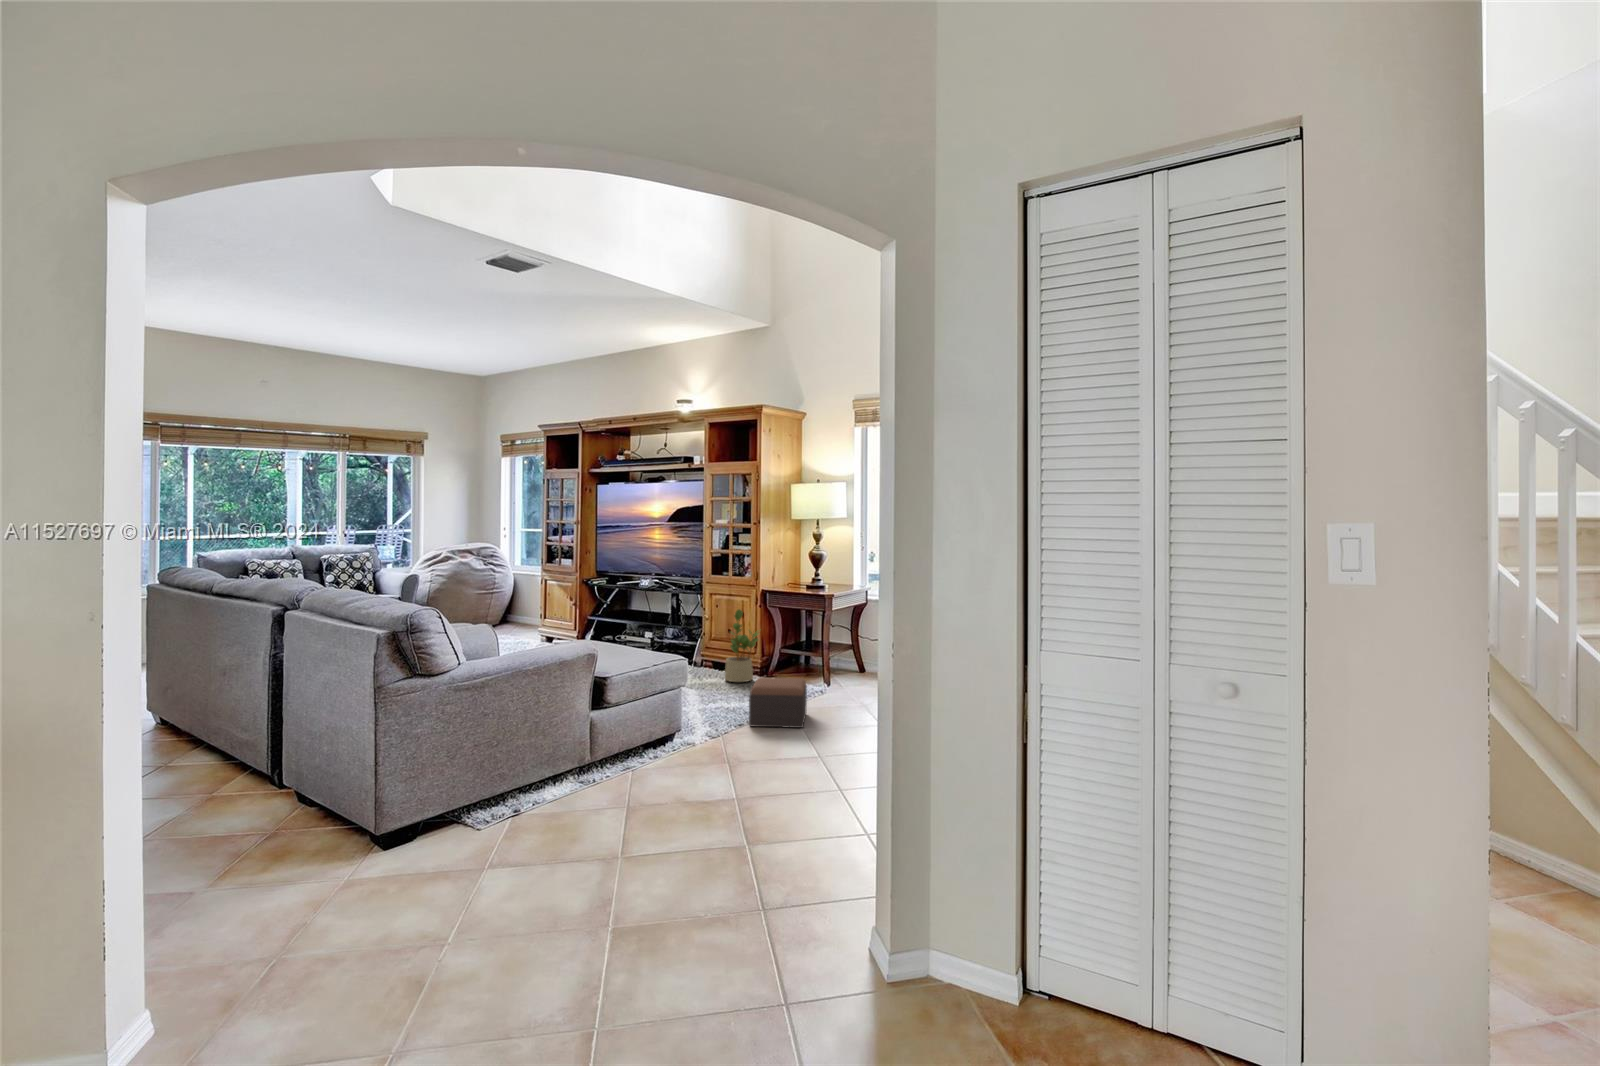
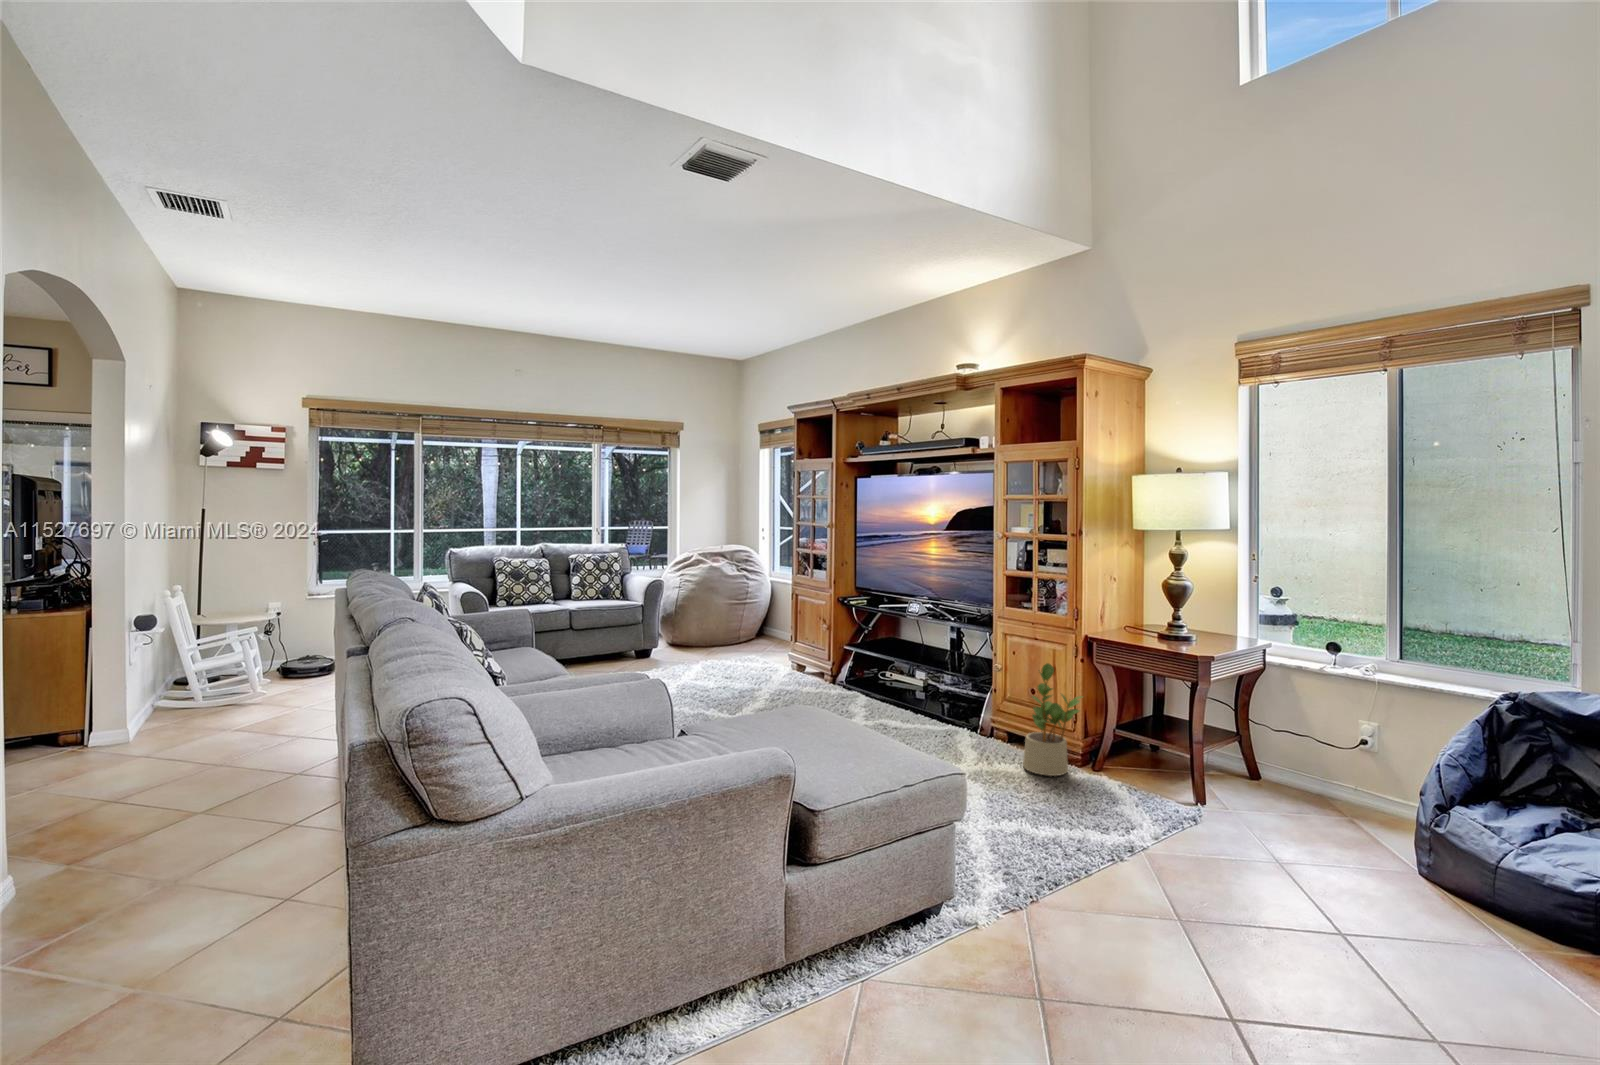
footstool: present [749,677,807,728] -> none [1071,798,1178,915]

